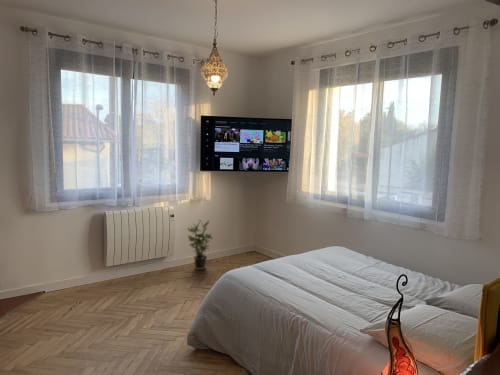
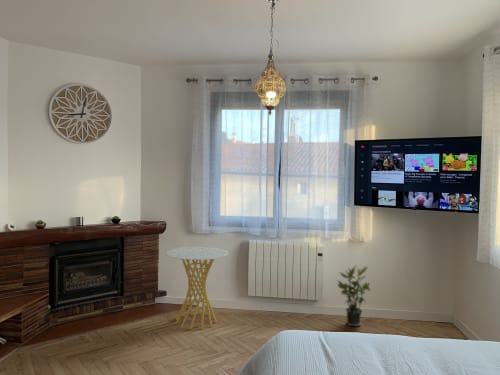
side table: none [17,223,93,313] -> present [166,247,229,330]

